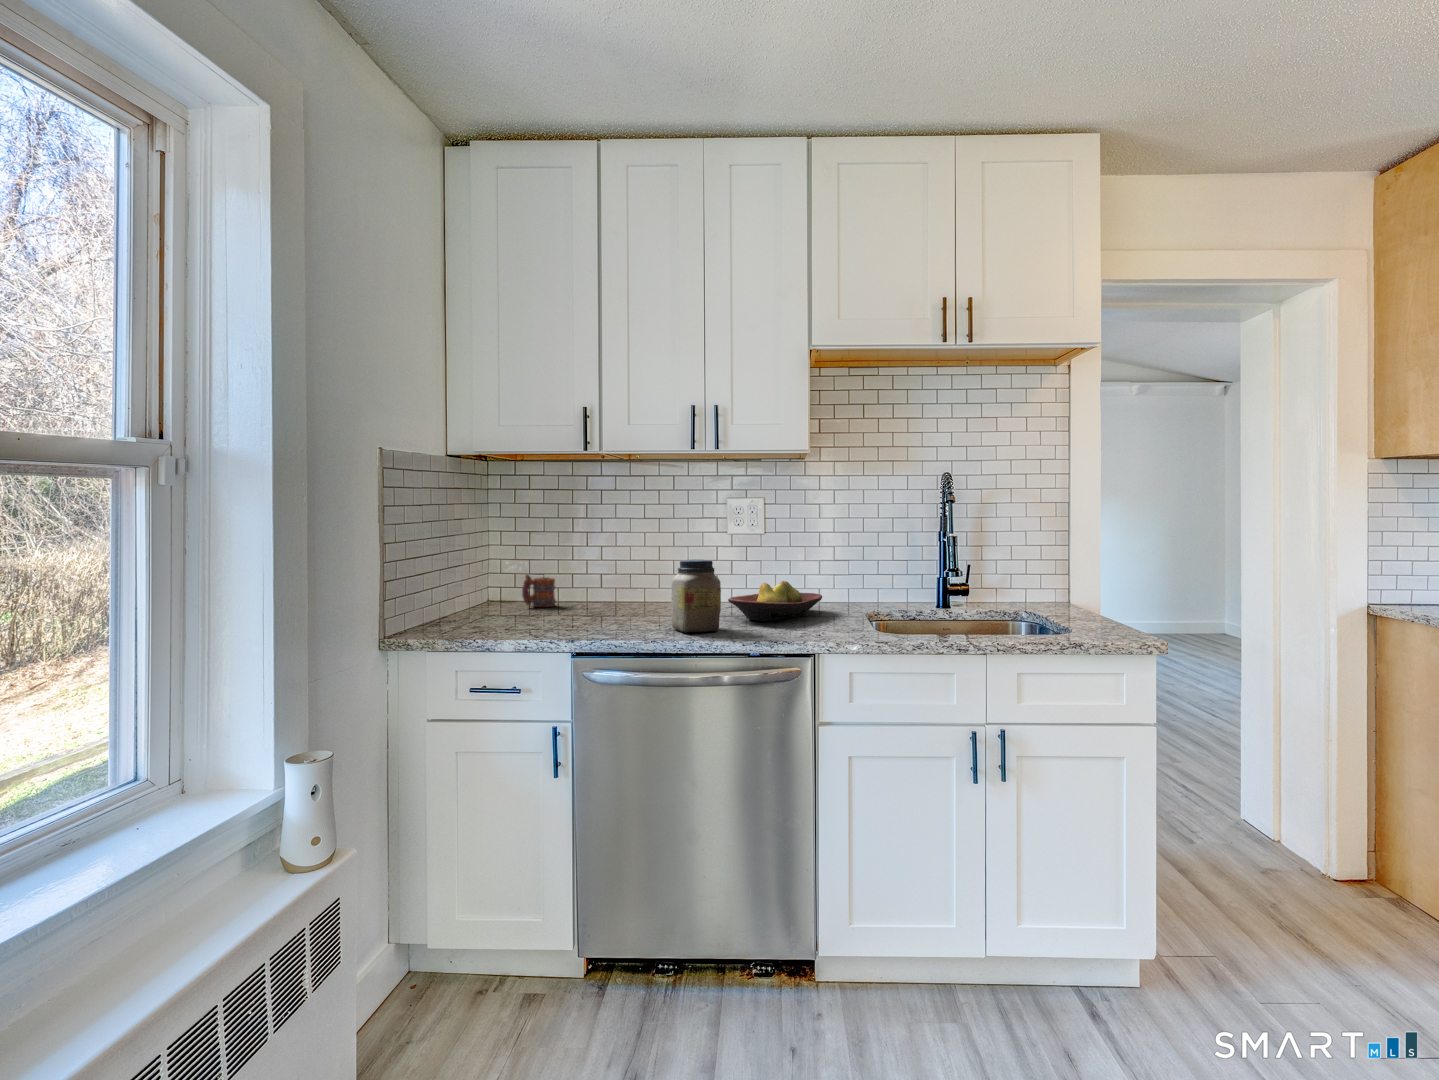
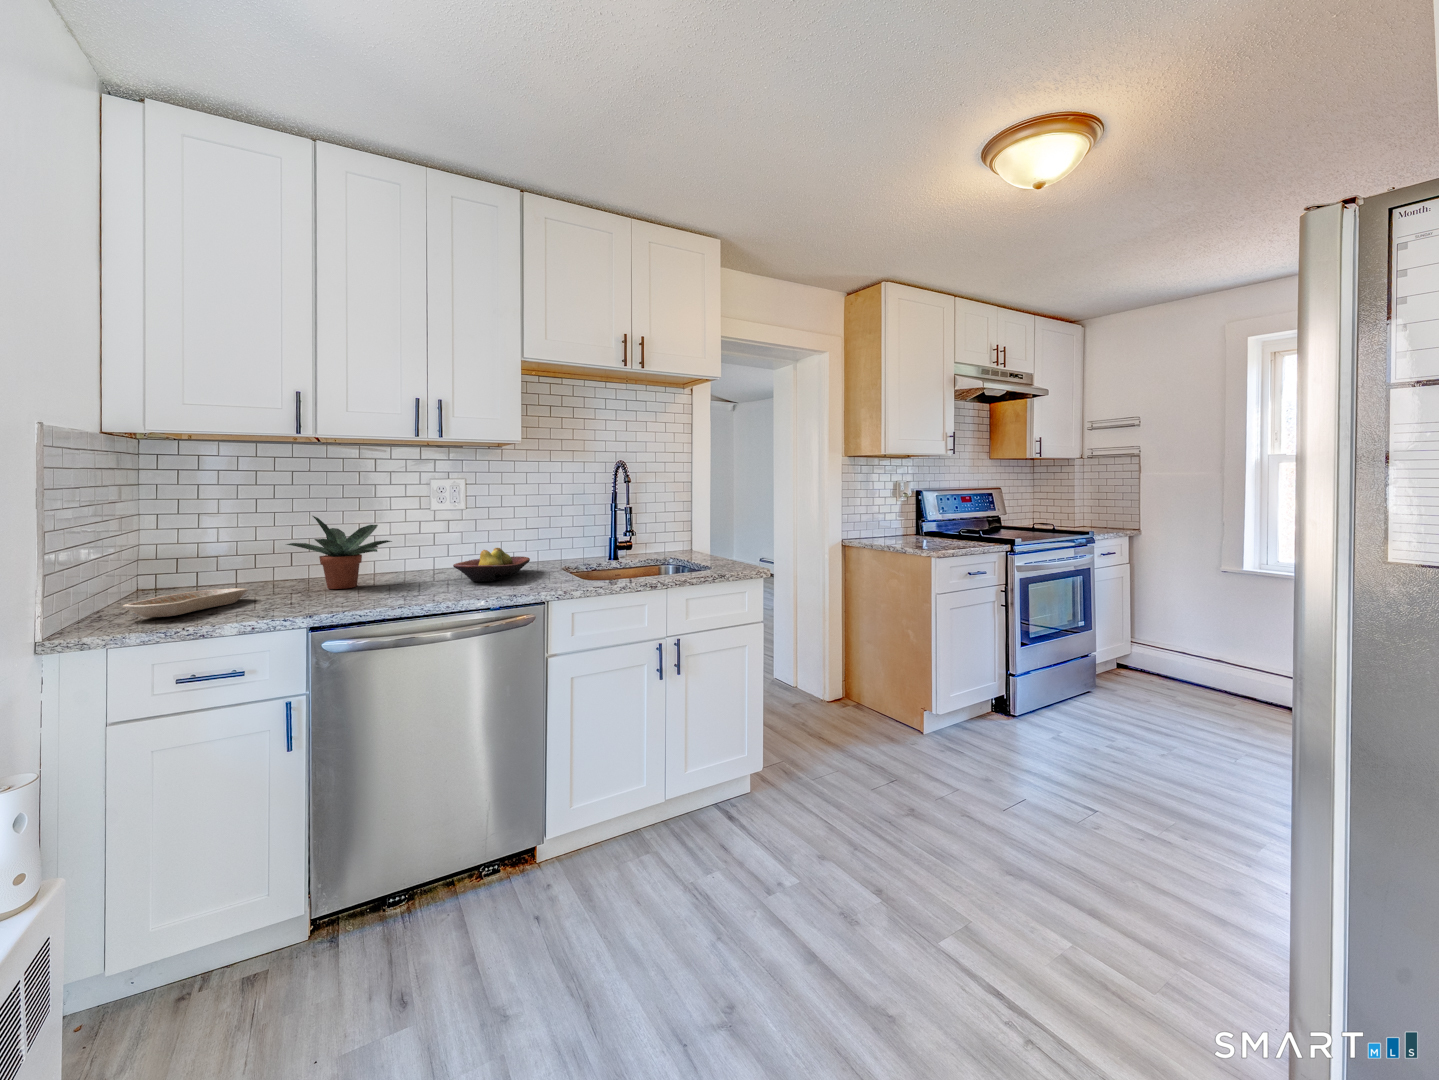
potted plant: none [577,537,672,616] -> present [287,516,392,589]
jar: present [671,559,721,633] -> none [407,532,457,597]
mug: present [522,574,556,607] -> none [212,556,254,589]
tray: none [440,606,540,628] -> present [123,588,248,617]

